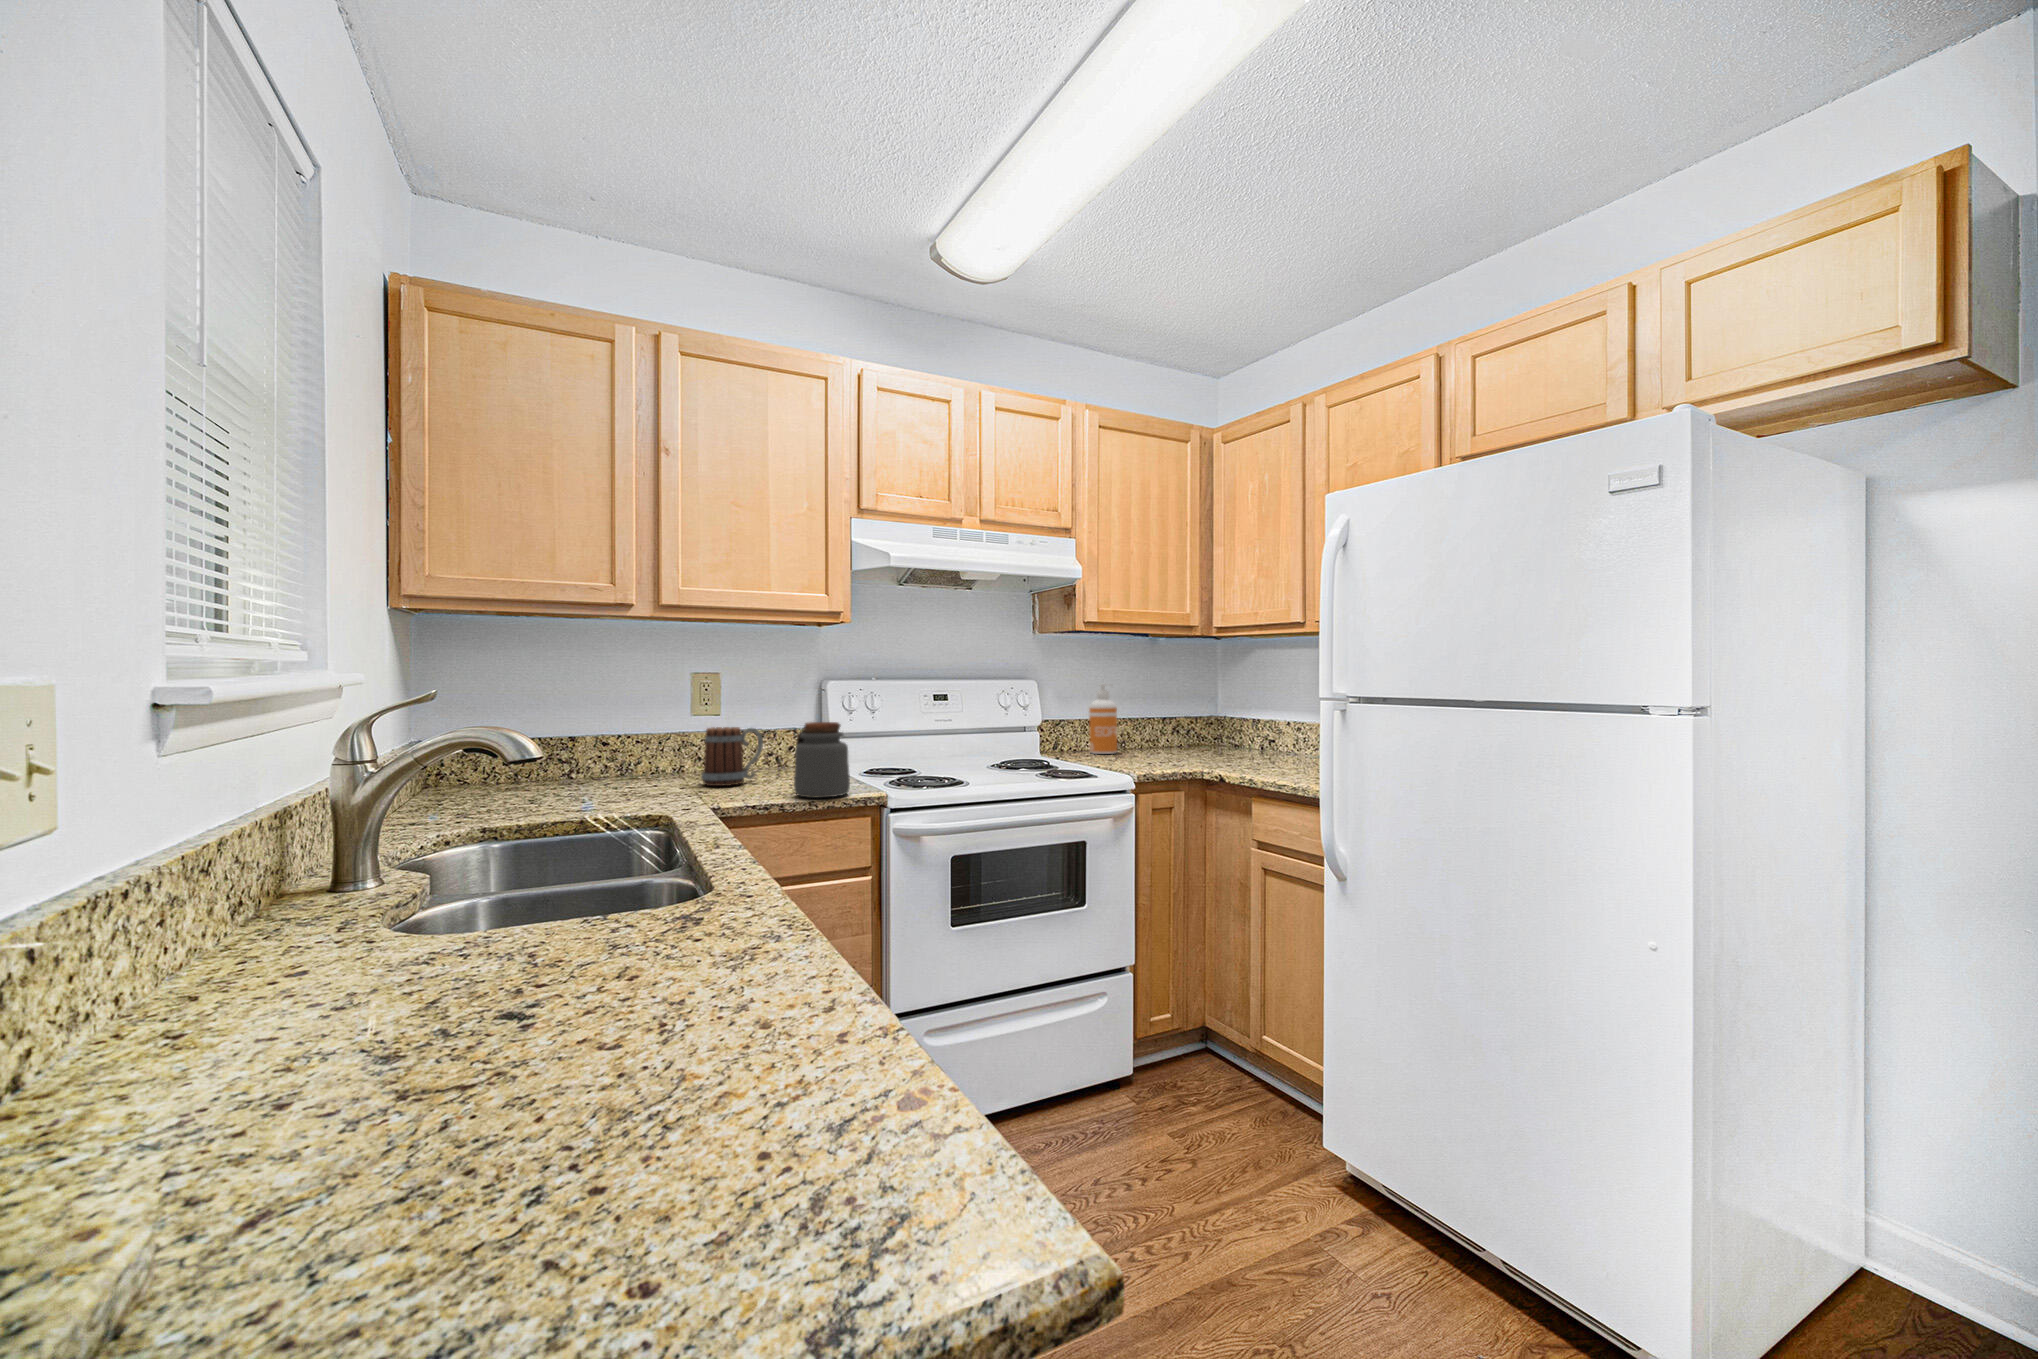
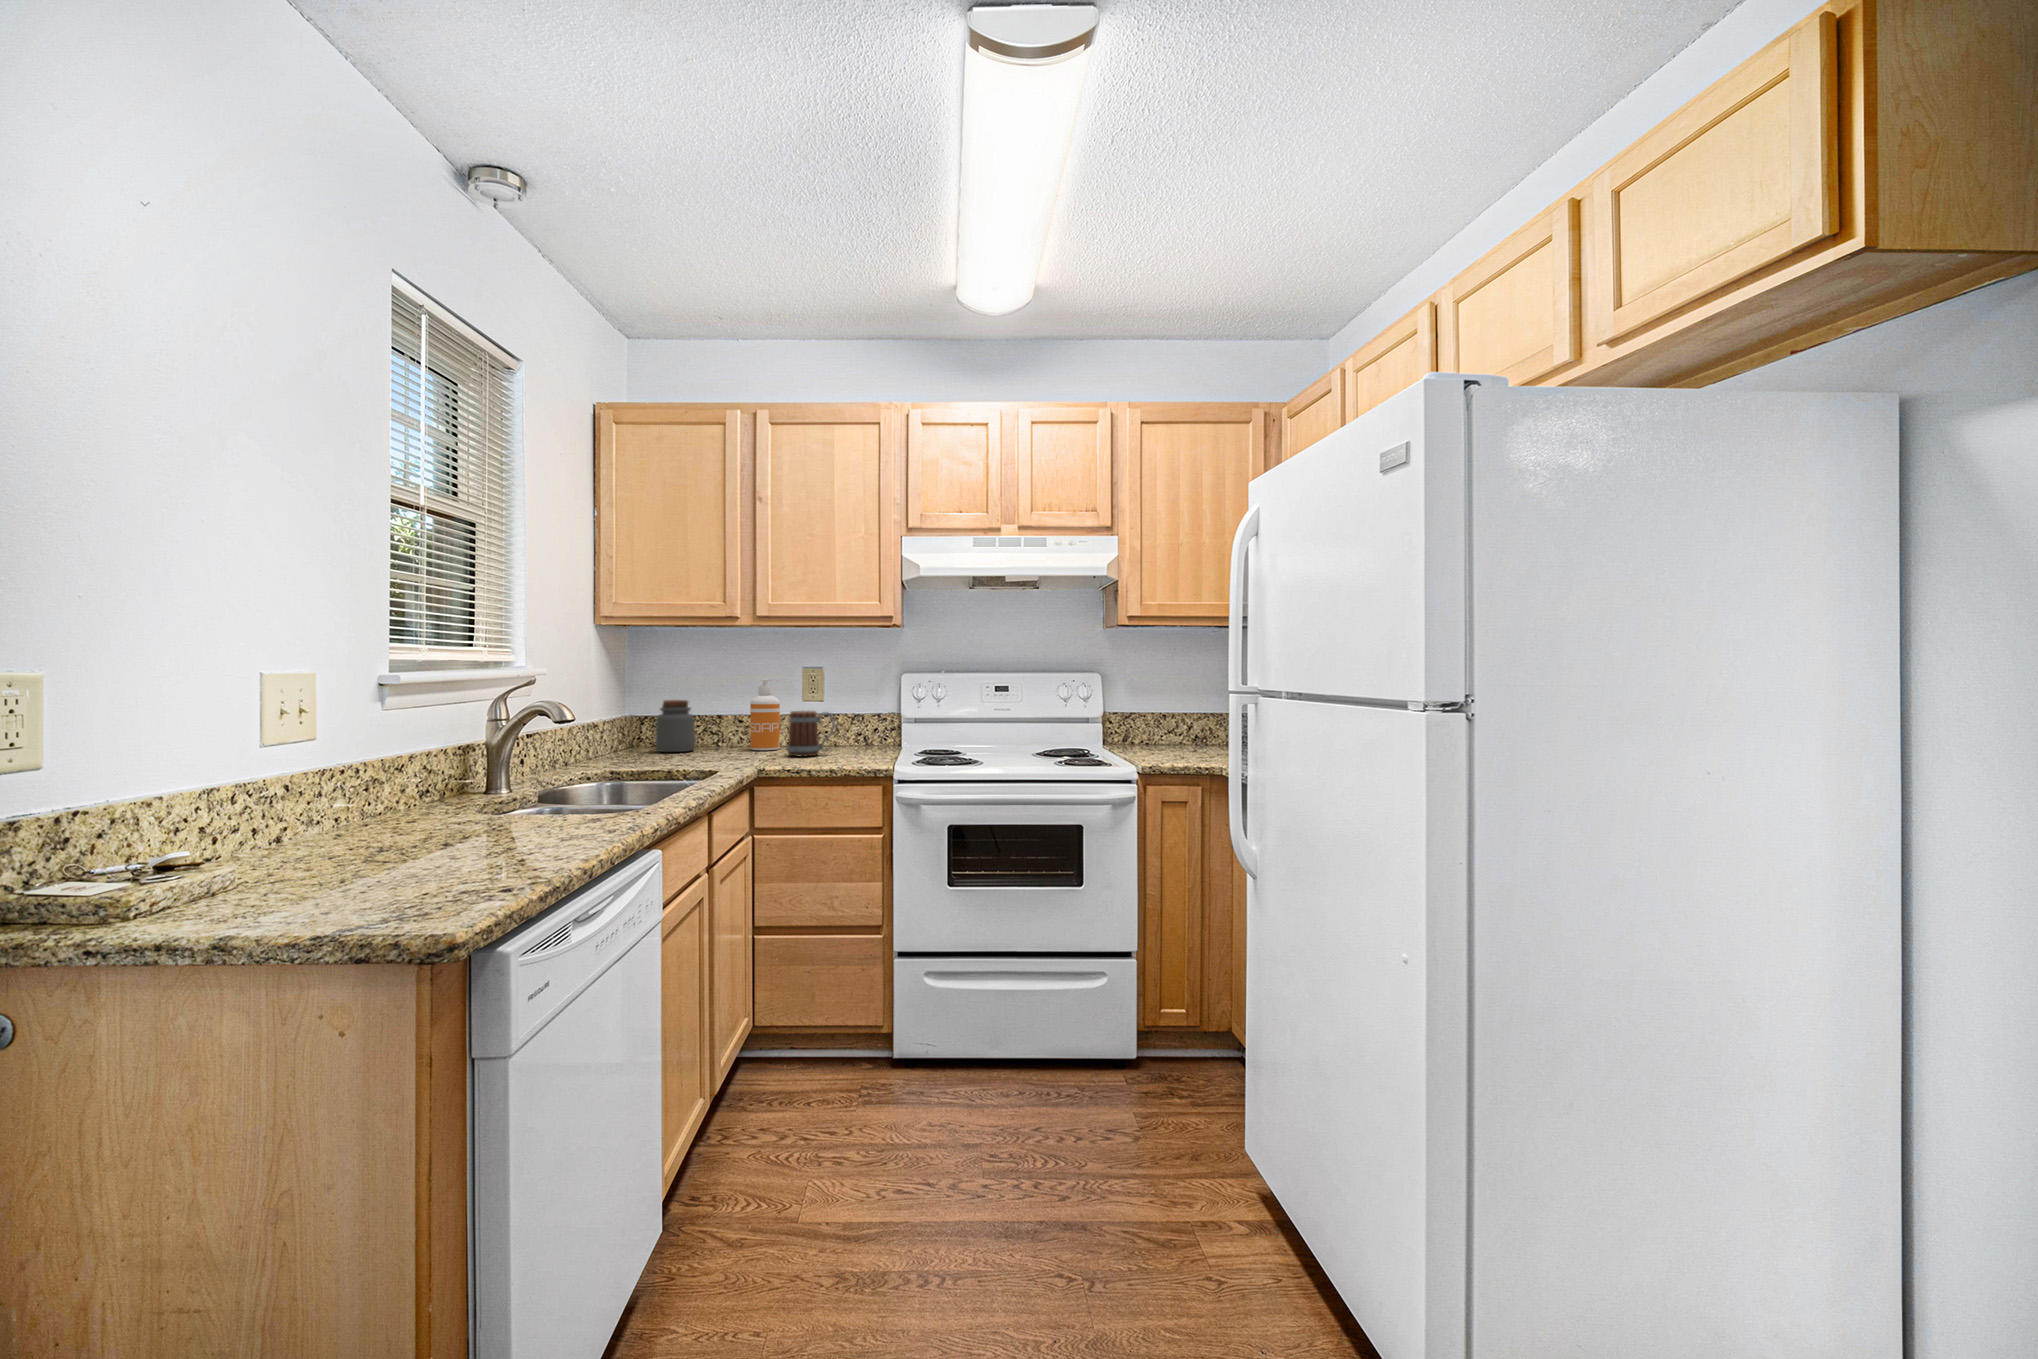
soap dispenser: present [1089,684,1117,754] -> present [750,679,780,750]
jar: present [794,722,850,798] -> present [655,700,696,752]

